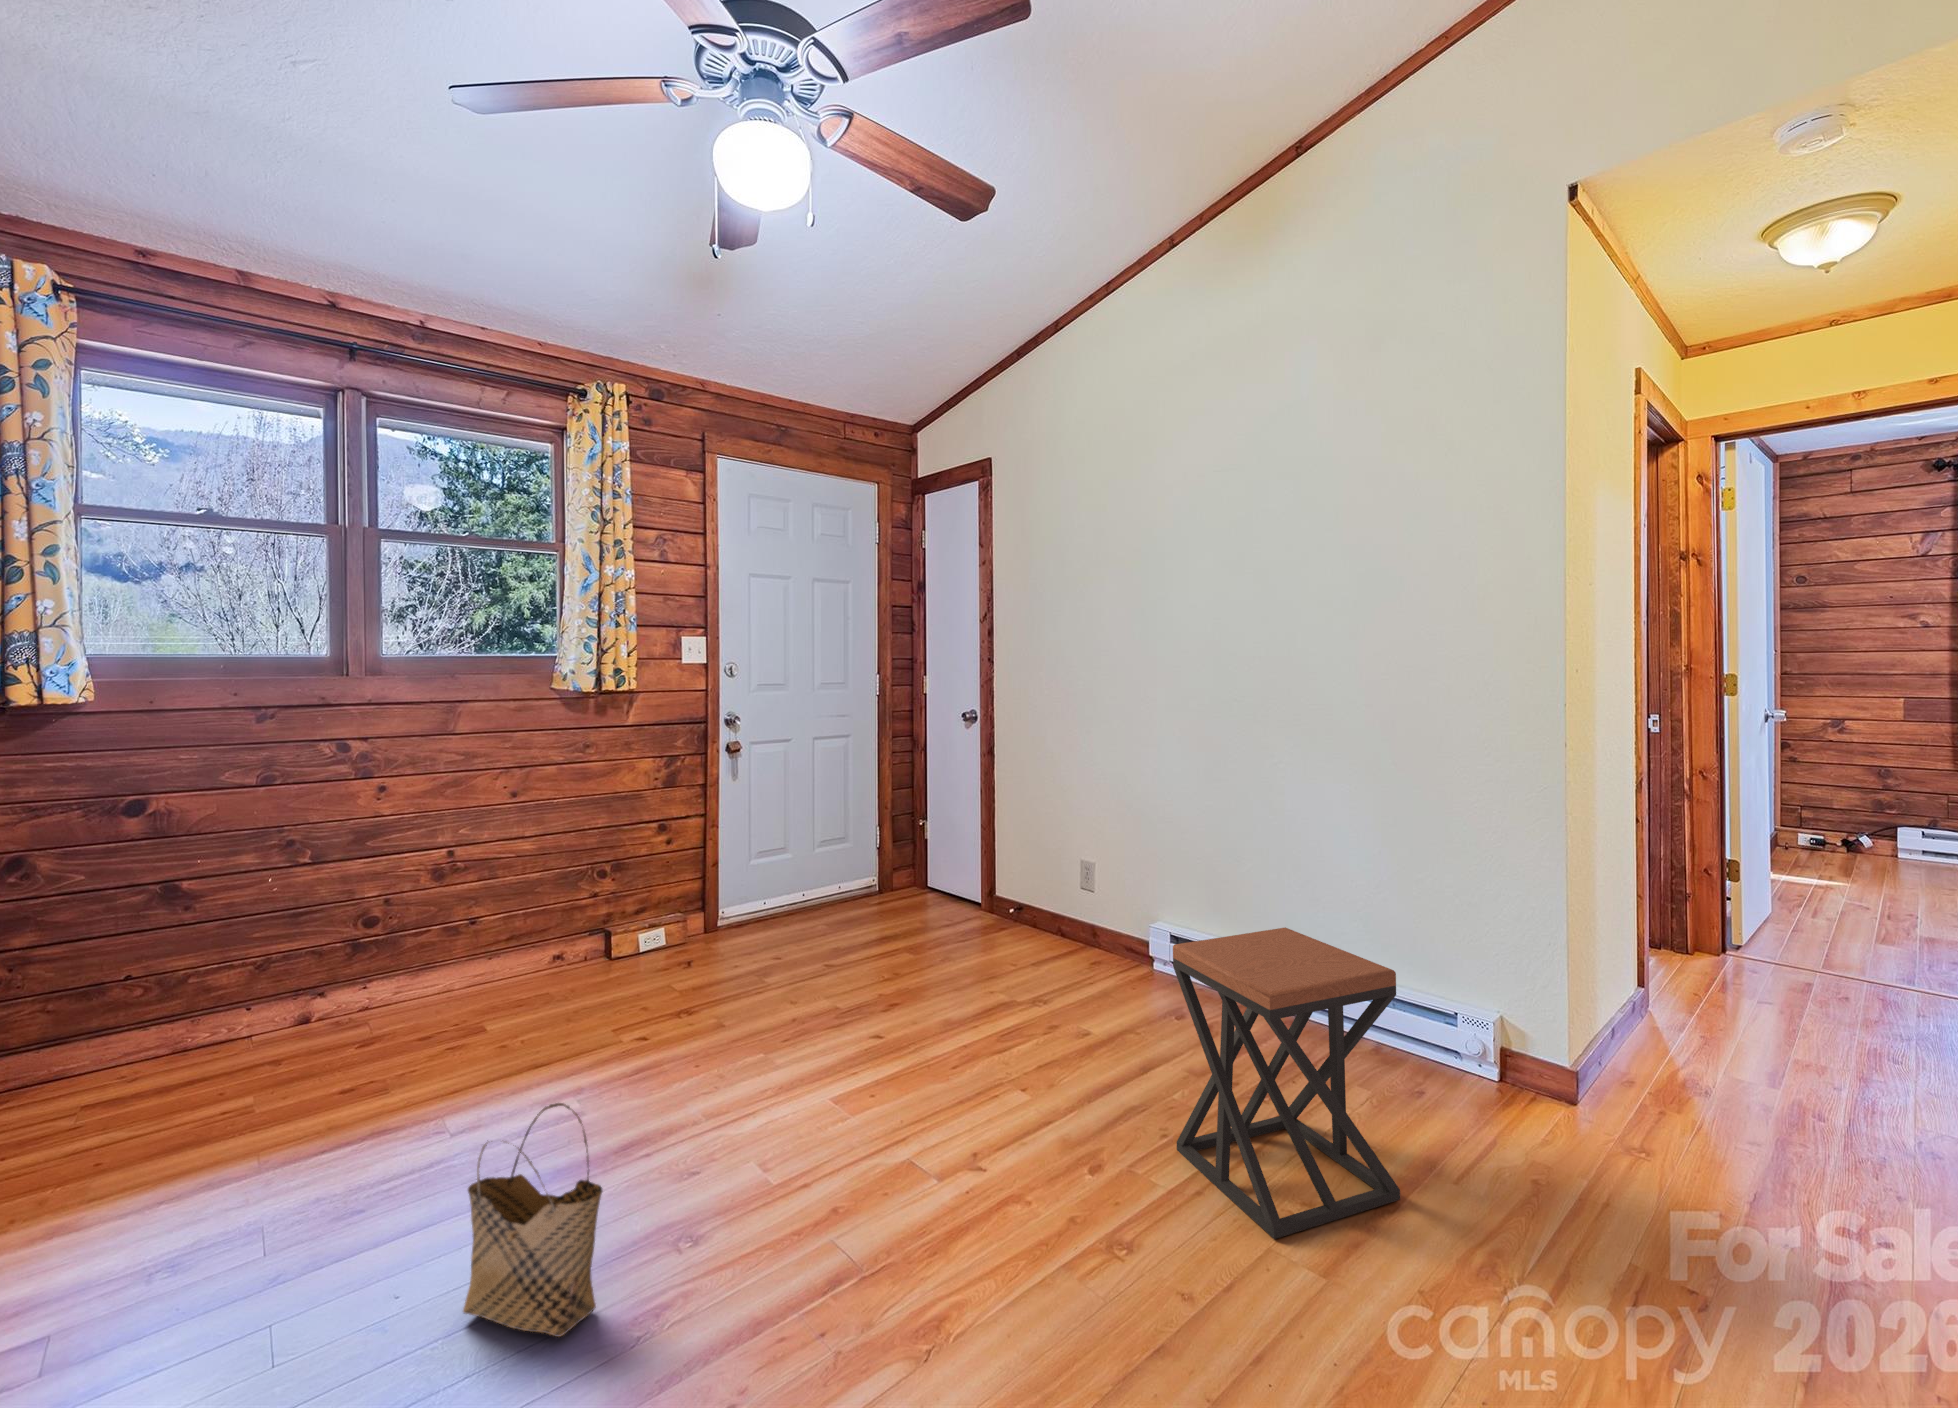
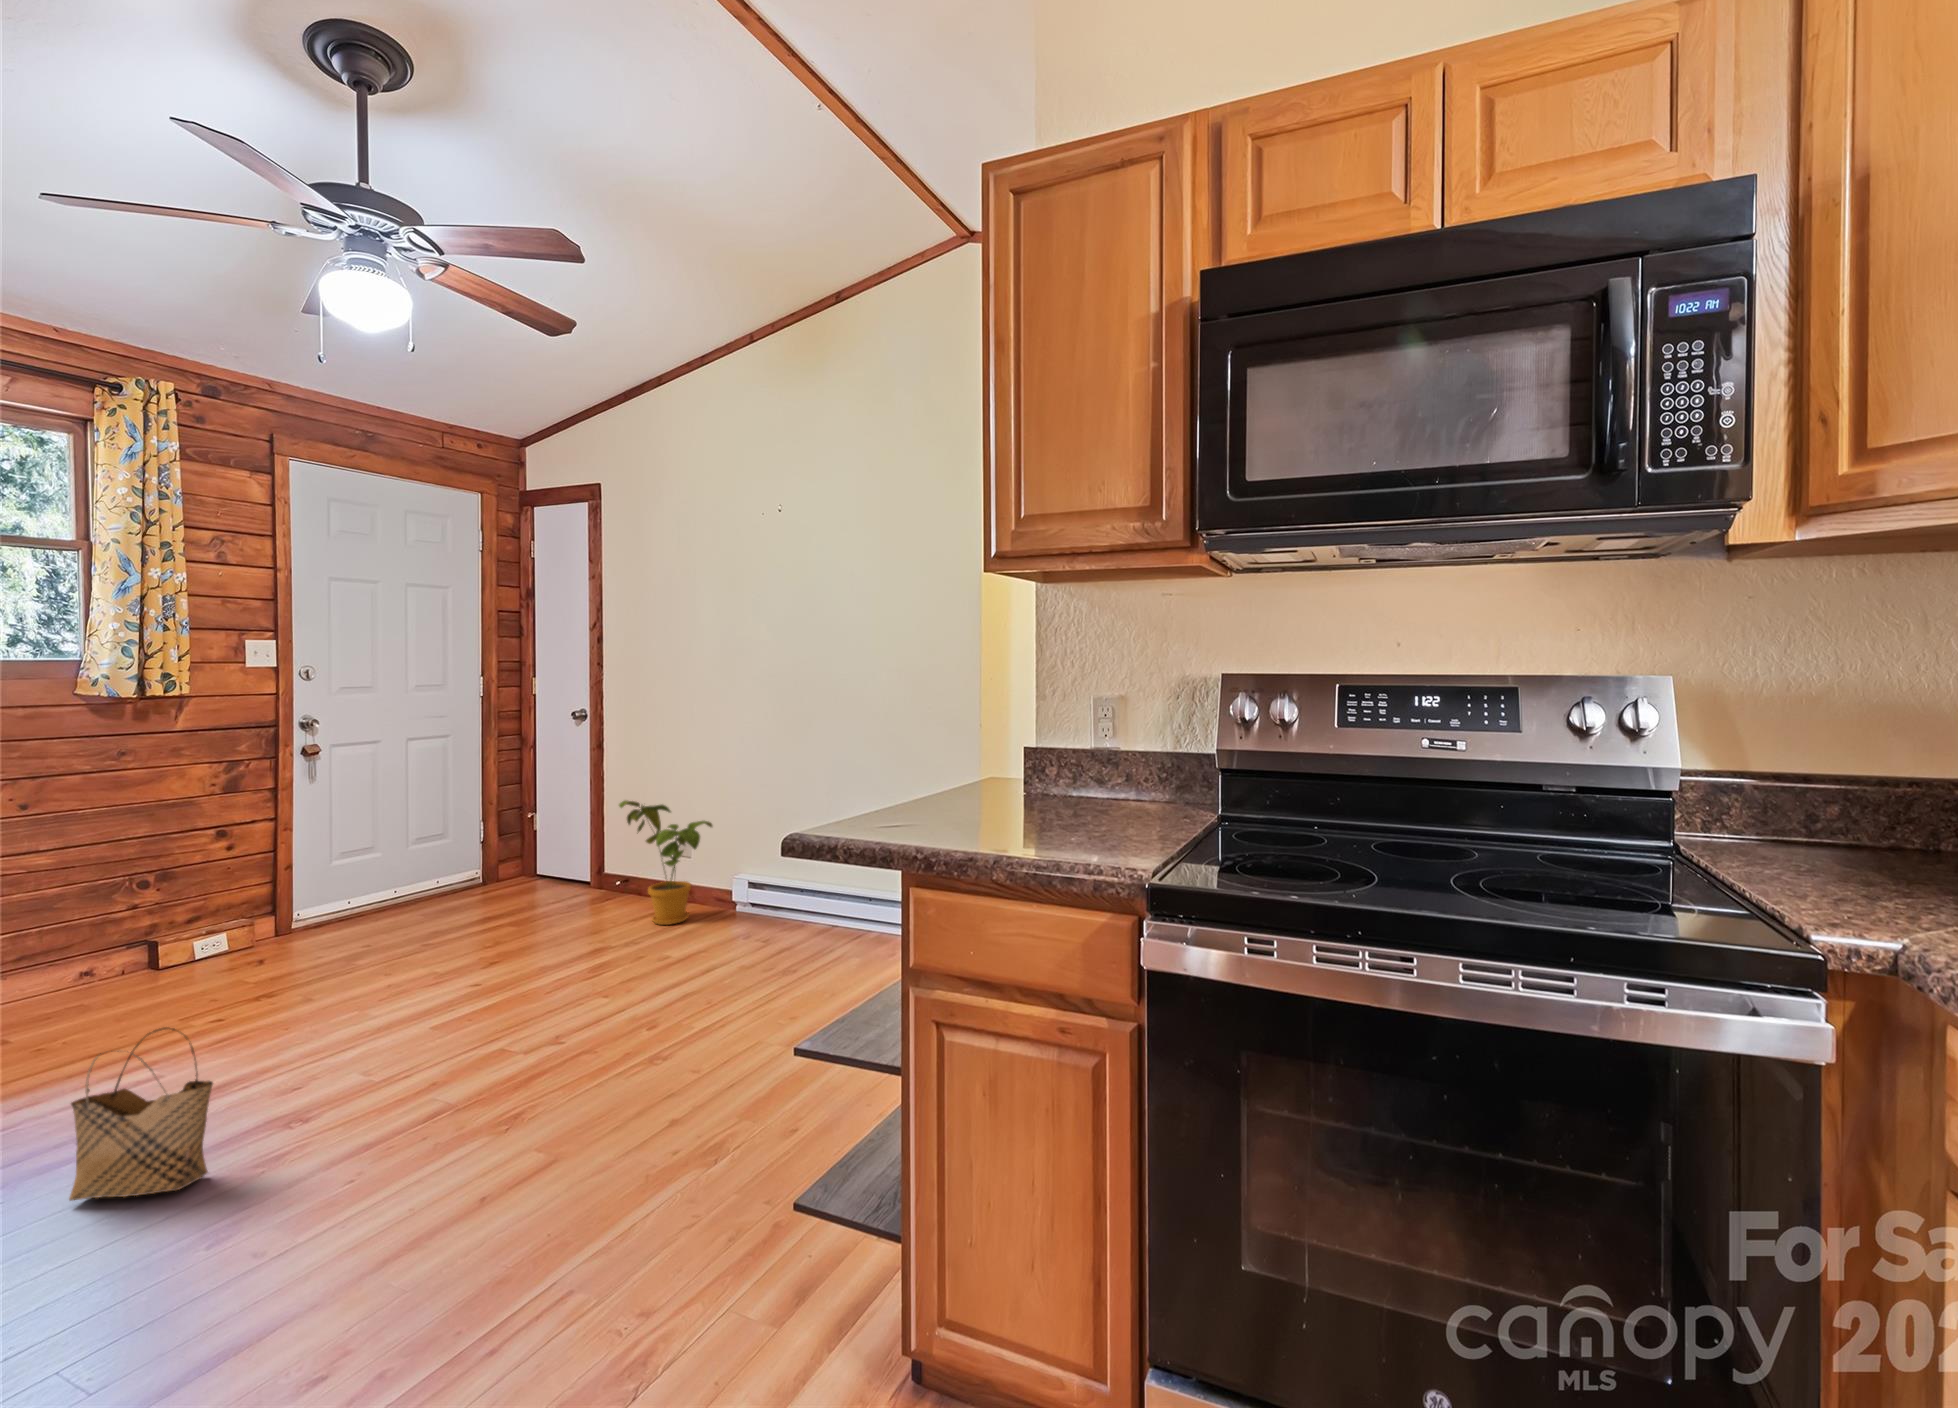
house plant: none [1021,821,1123,976] -> present [619,800,712,925]
stool: present [1173,927,1400,1239] -> none [712,852,855,1042]

